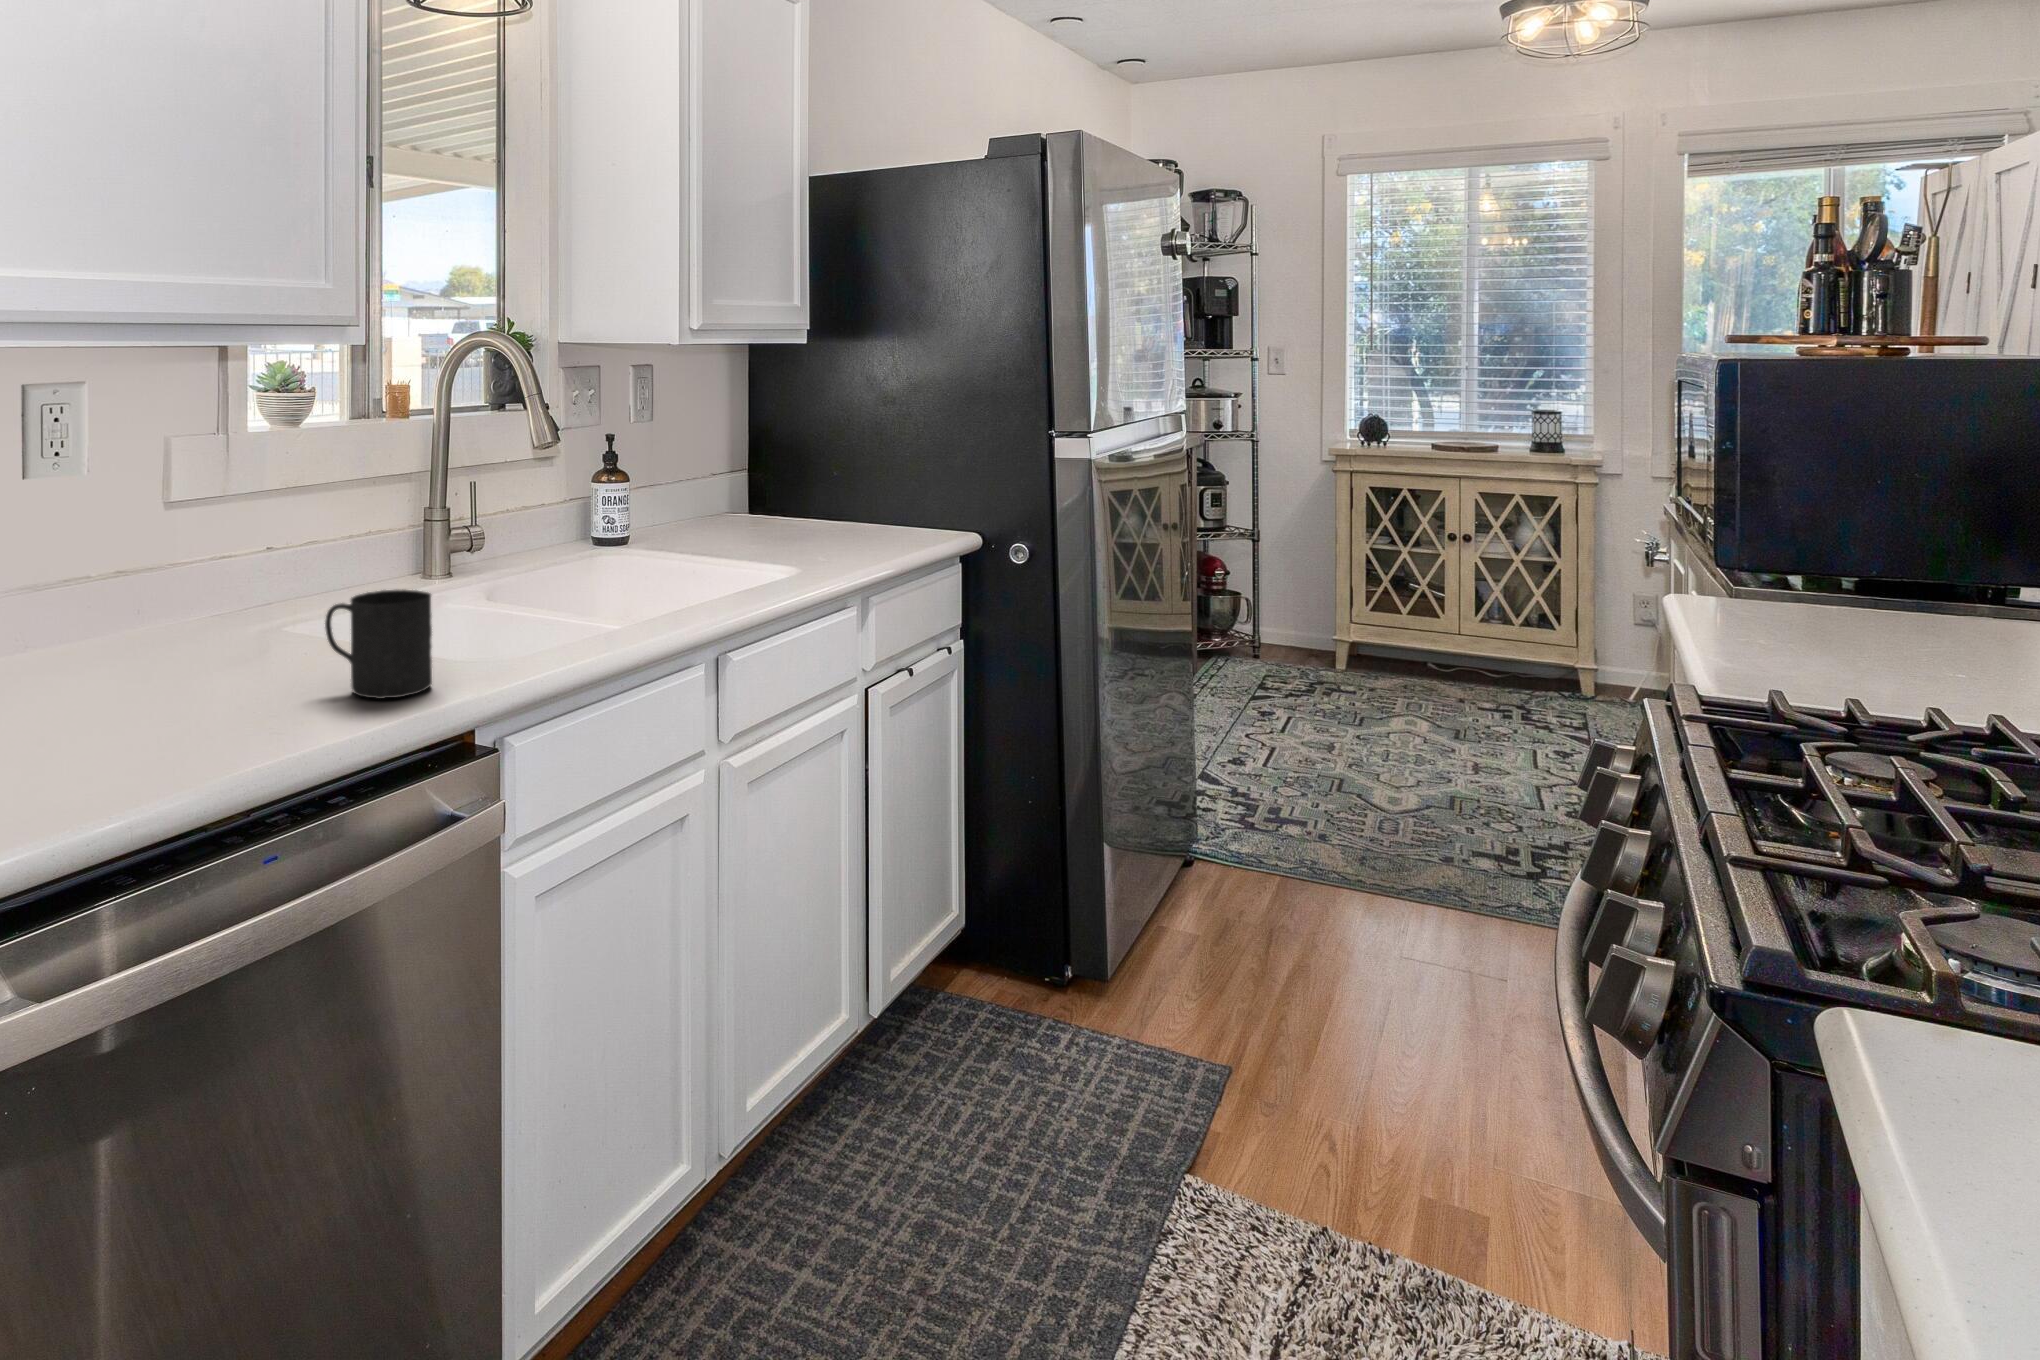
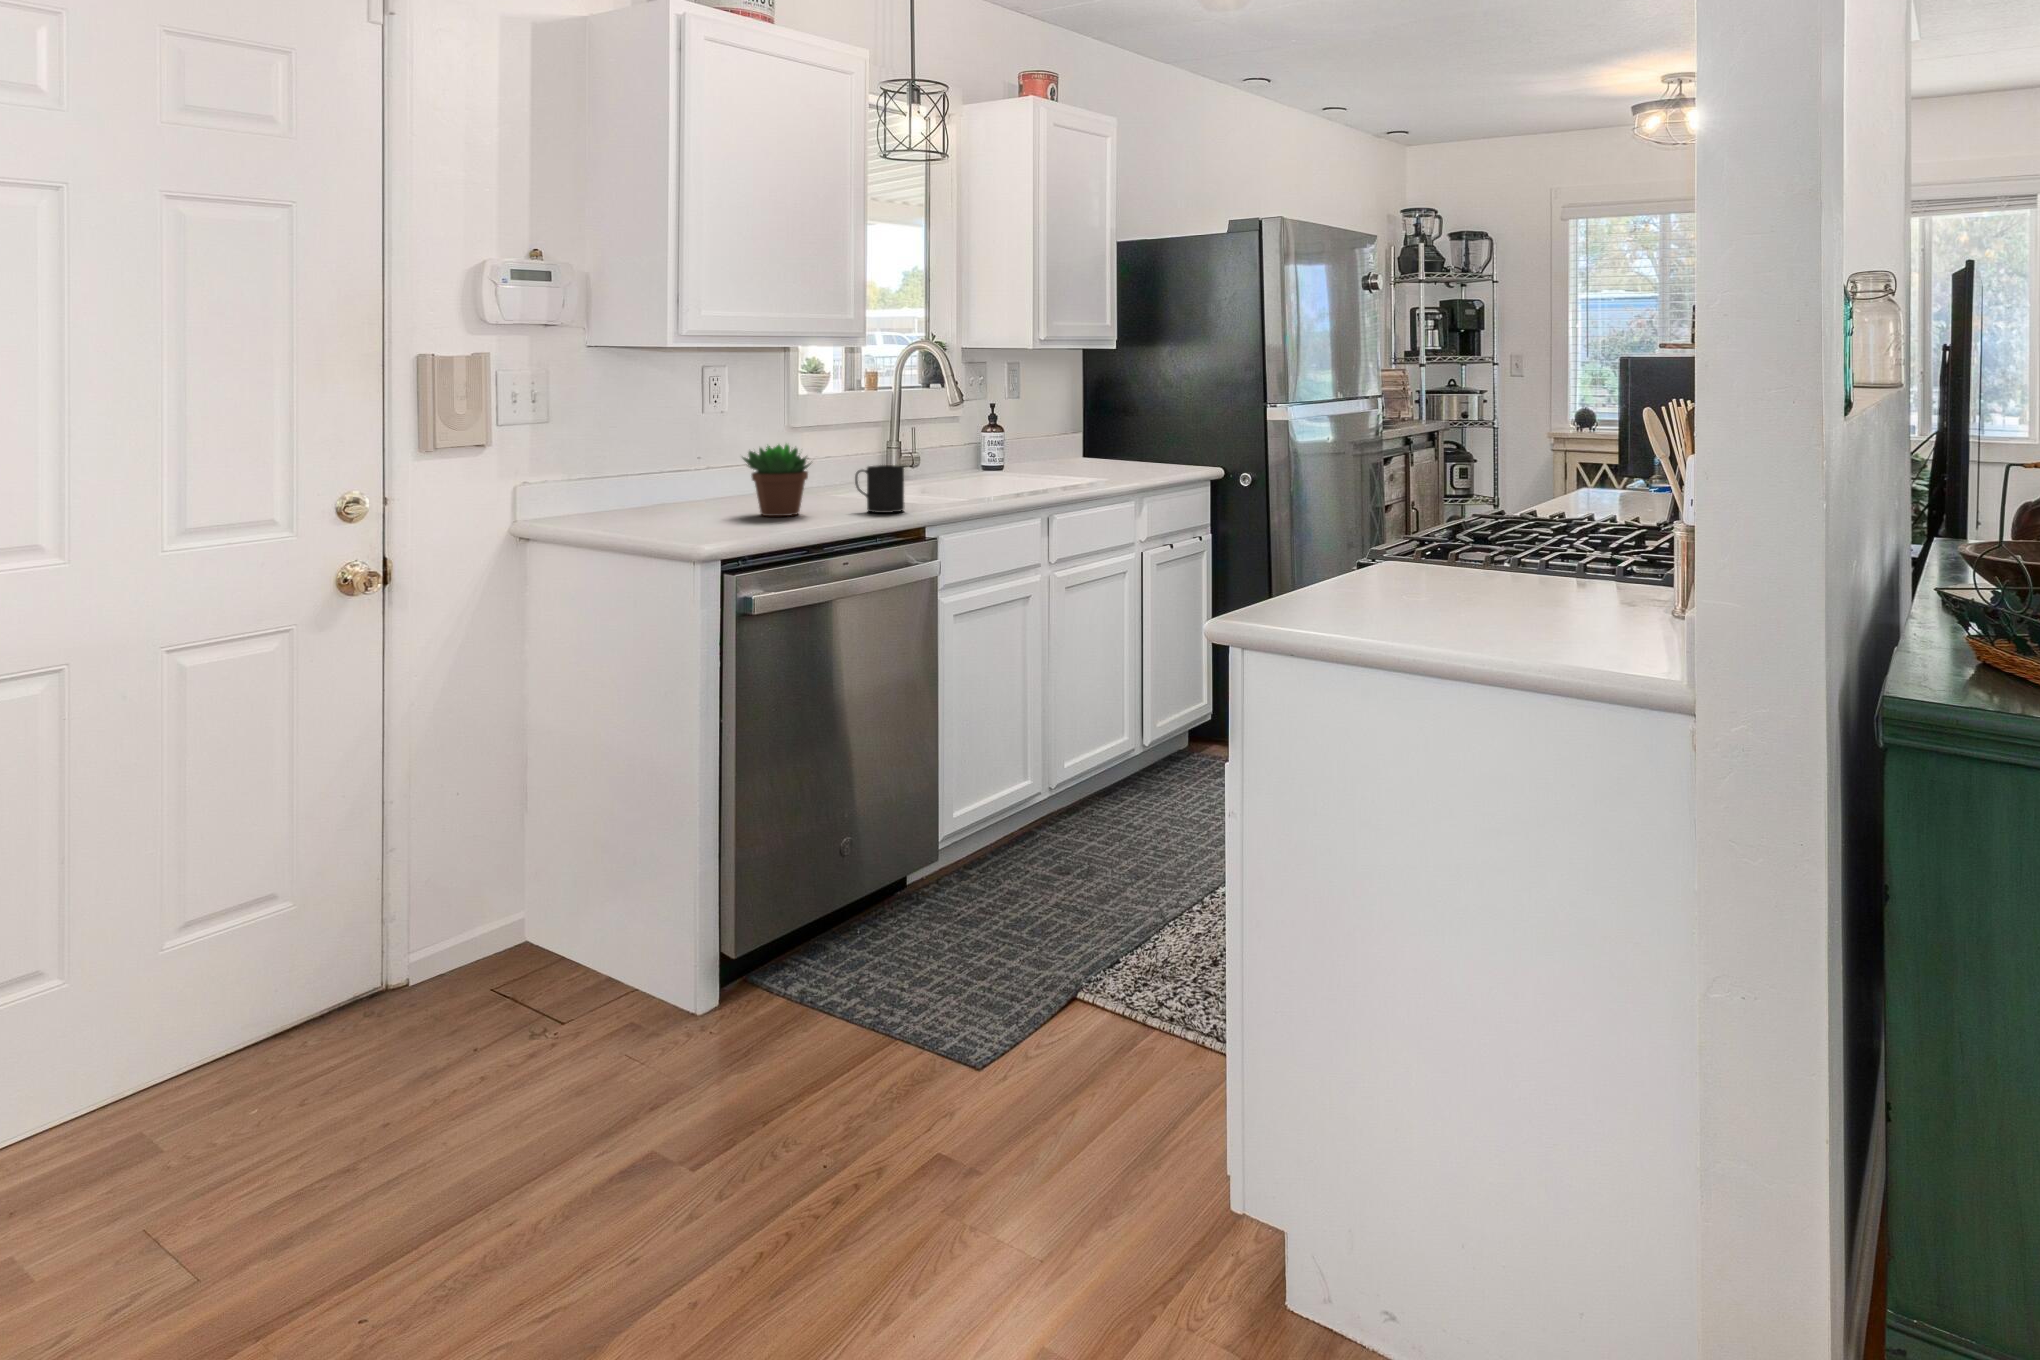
succulent plant: none [59,550,234,719] -> present [743,444,811,516]

